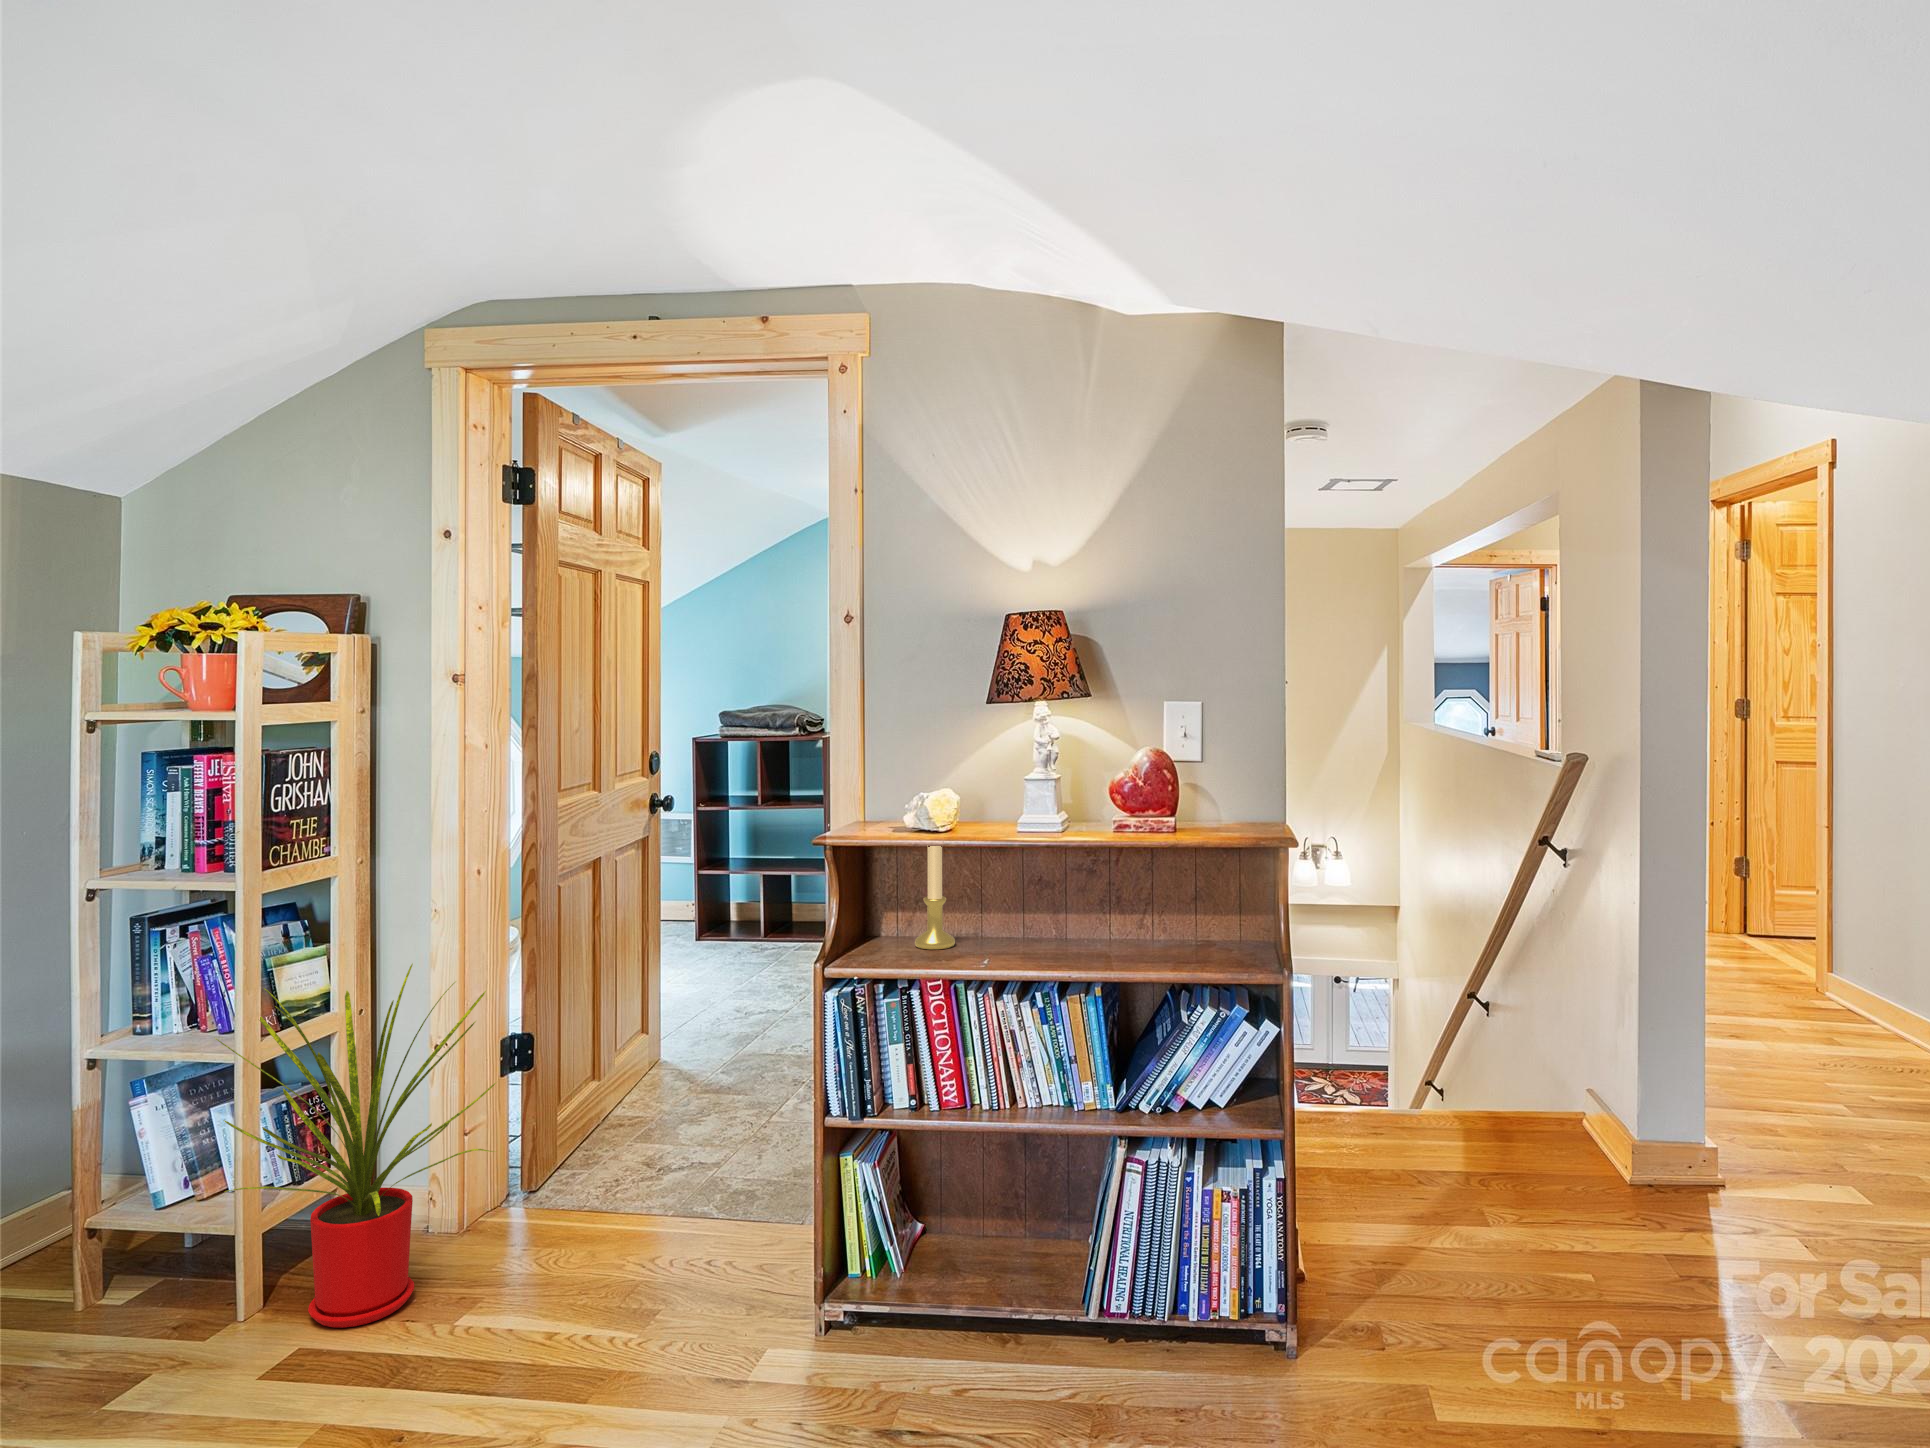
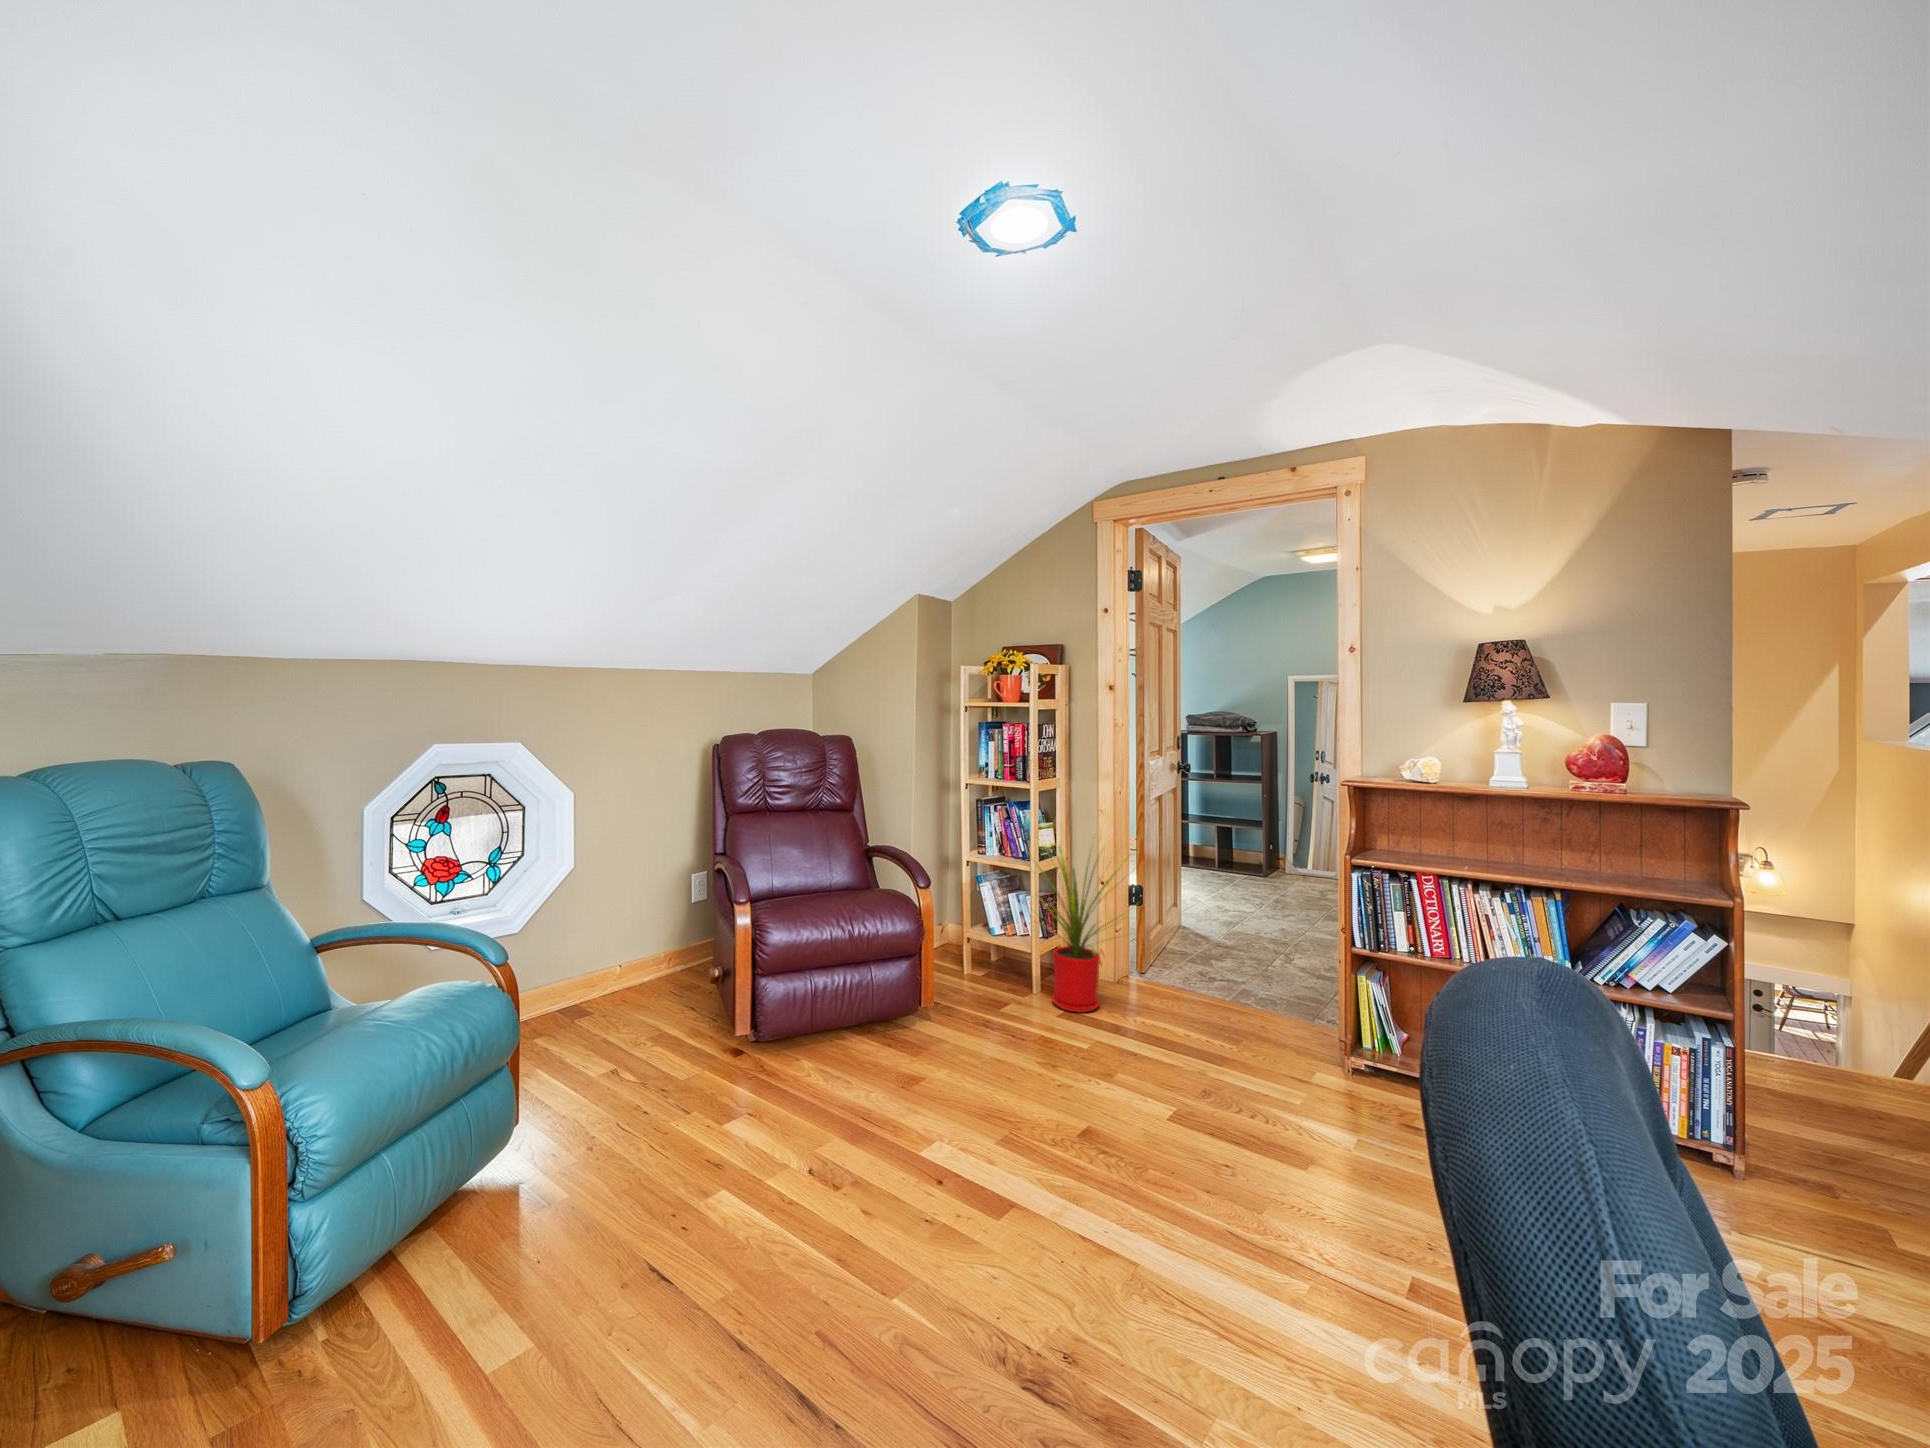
candle holder: present [915,846,955,949] -> none [1406,782,1437,859]

